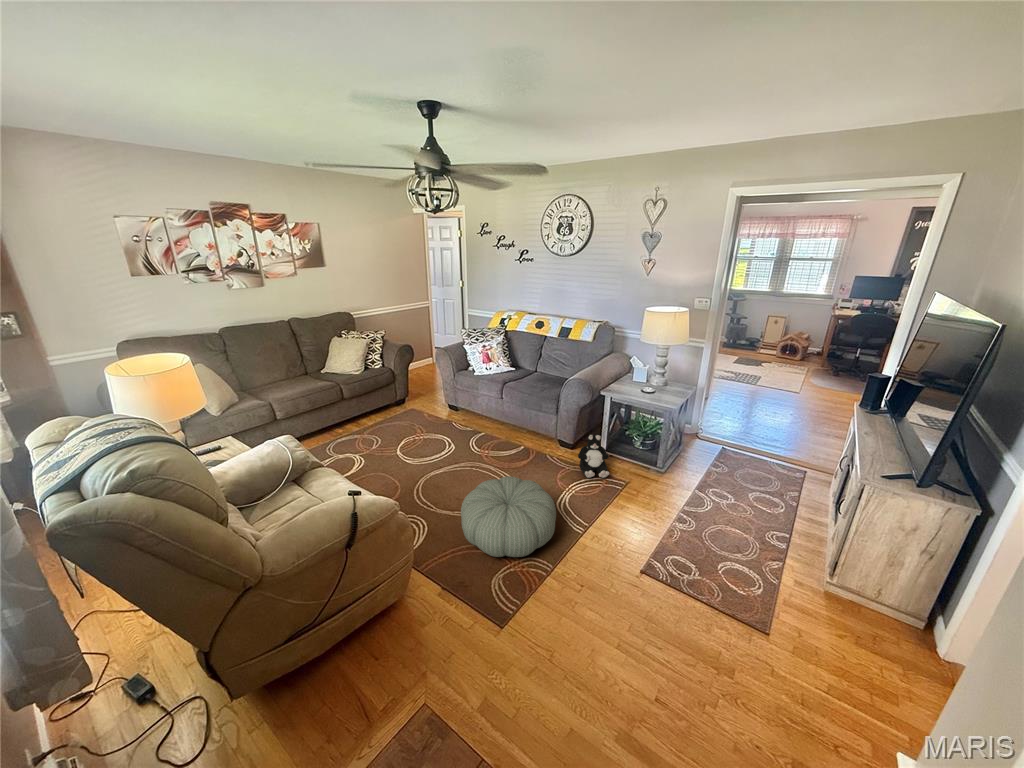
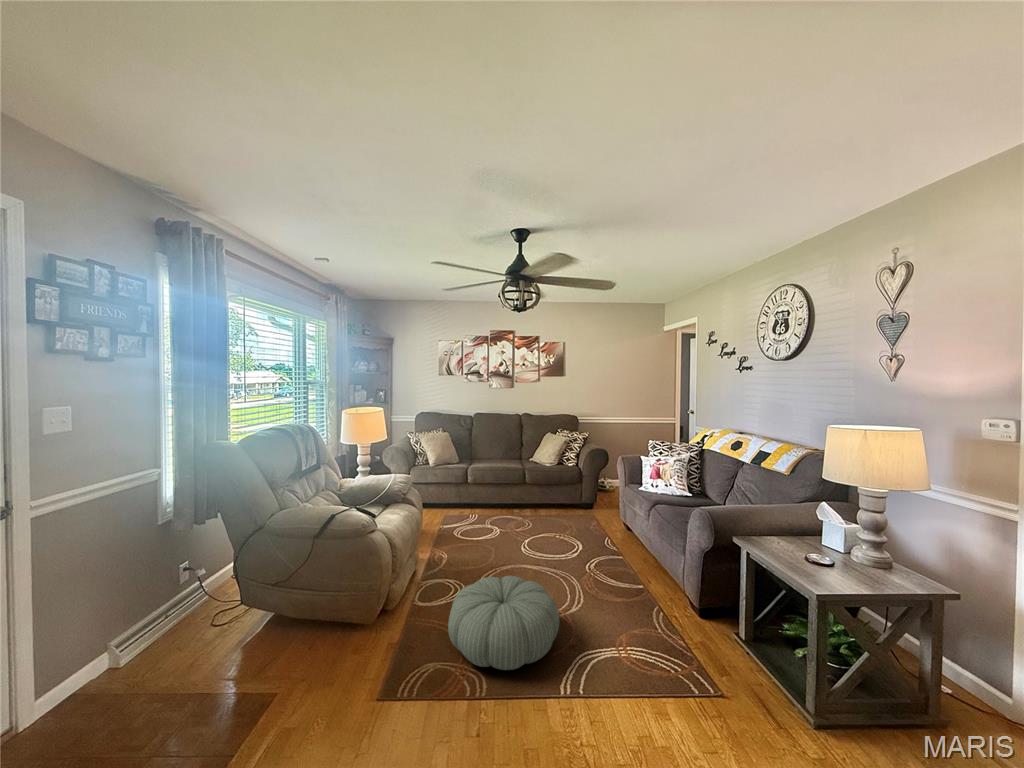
plush toy: present [578,434,609,478] -> none [658,591,713,666]

